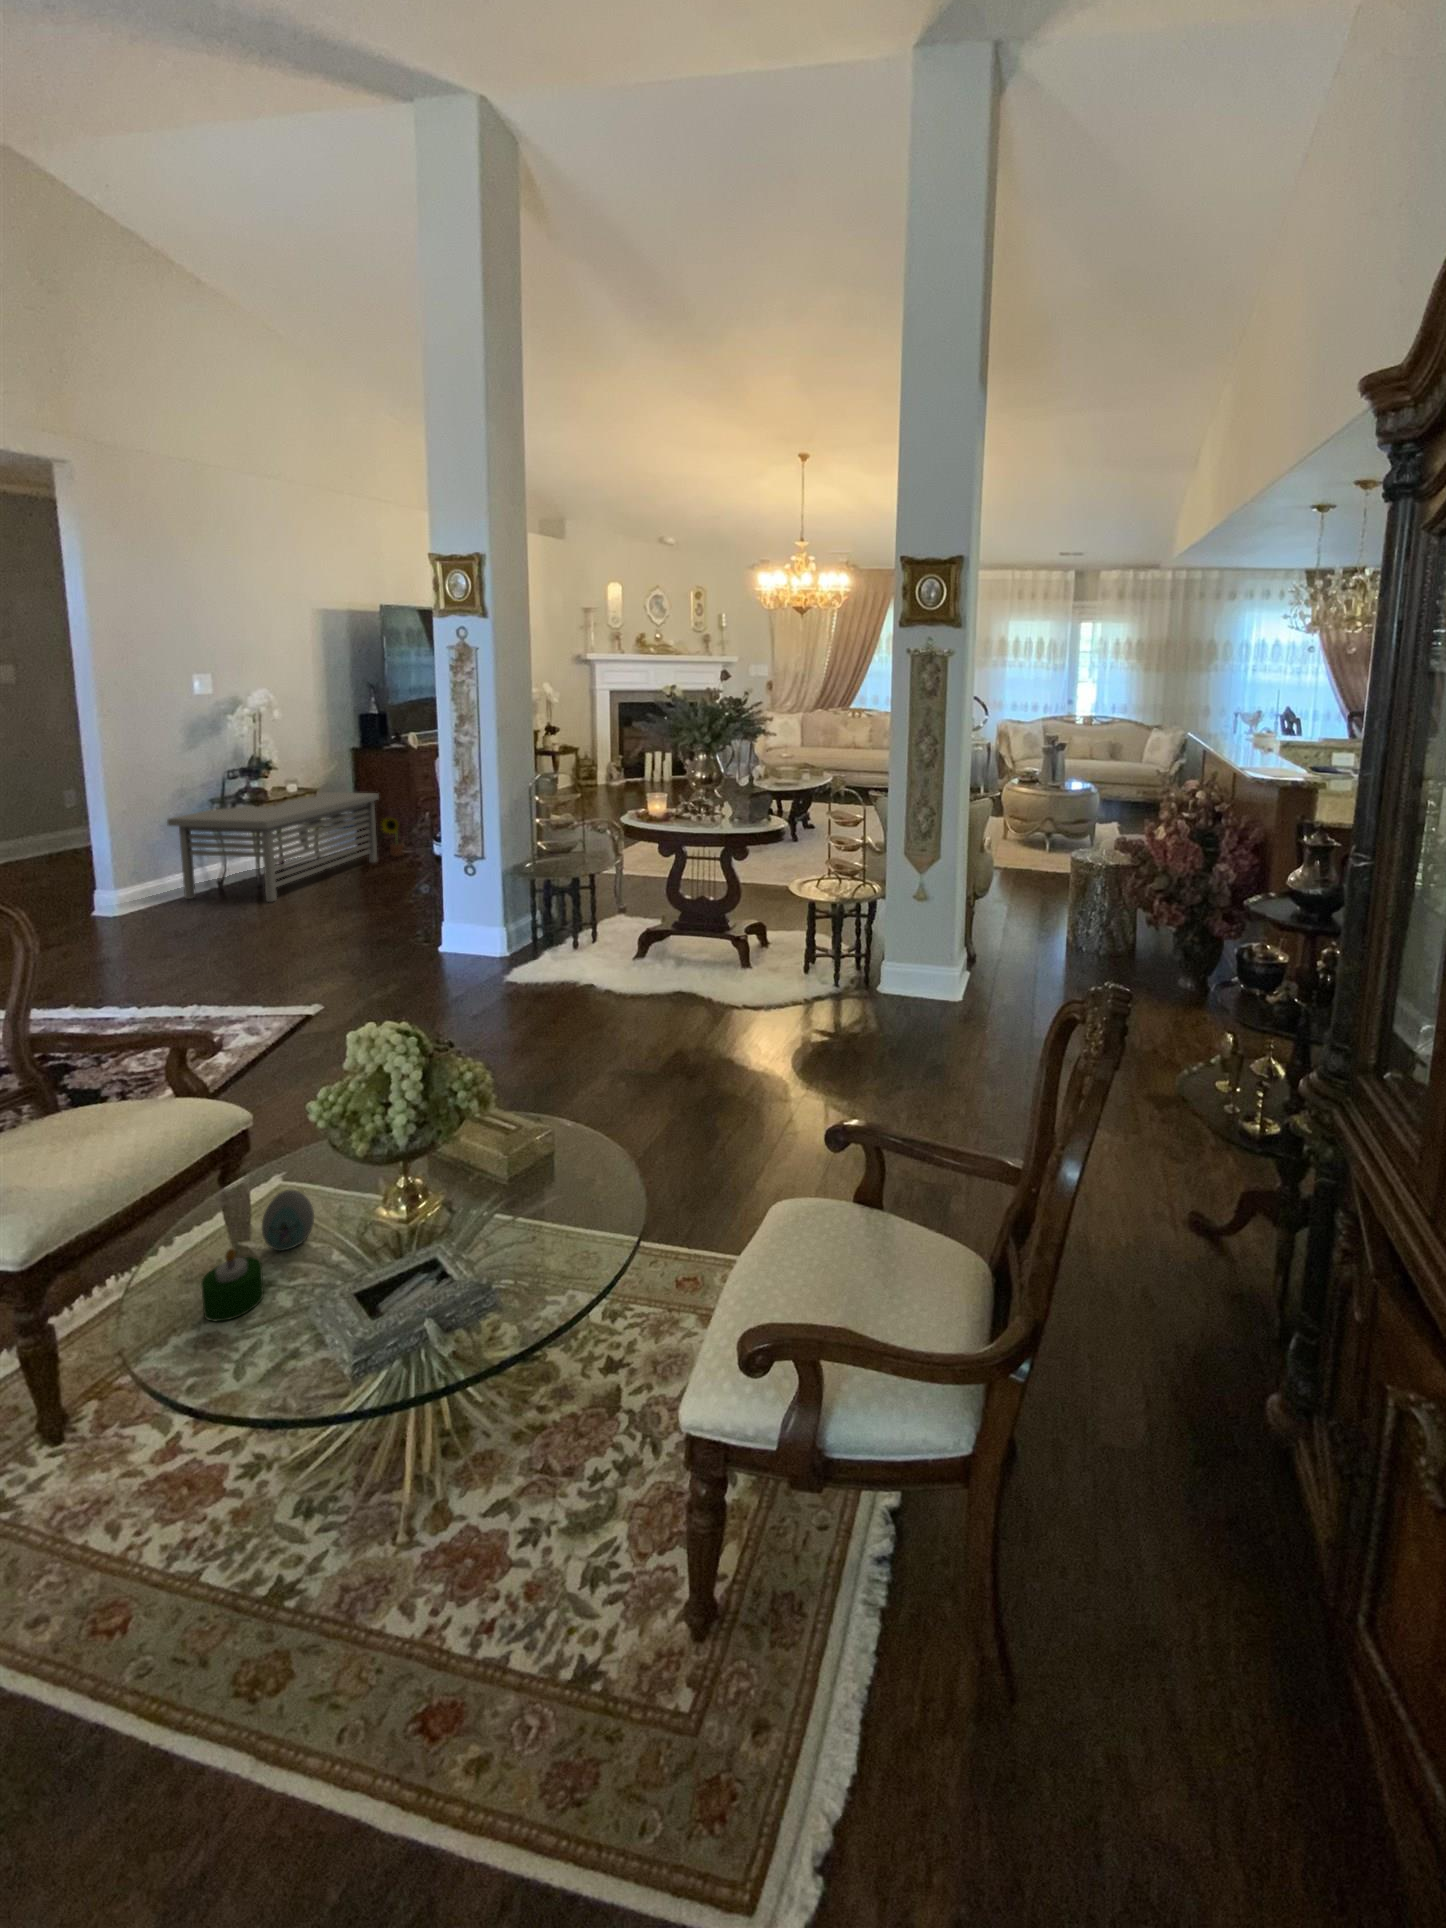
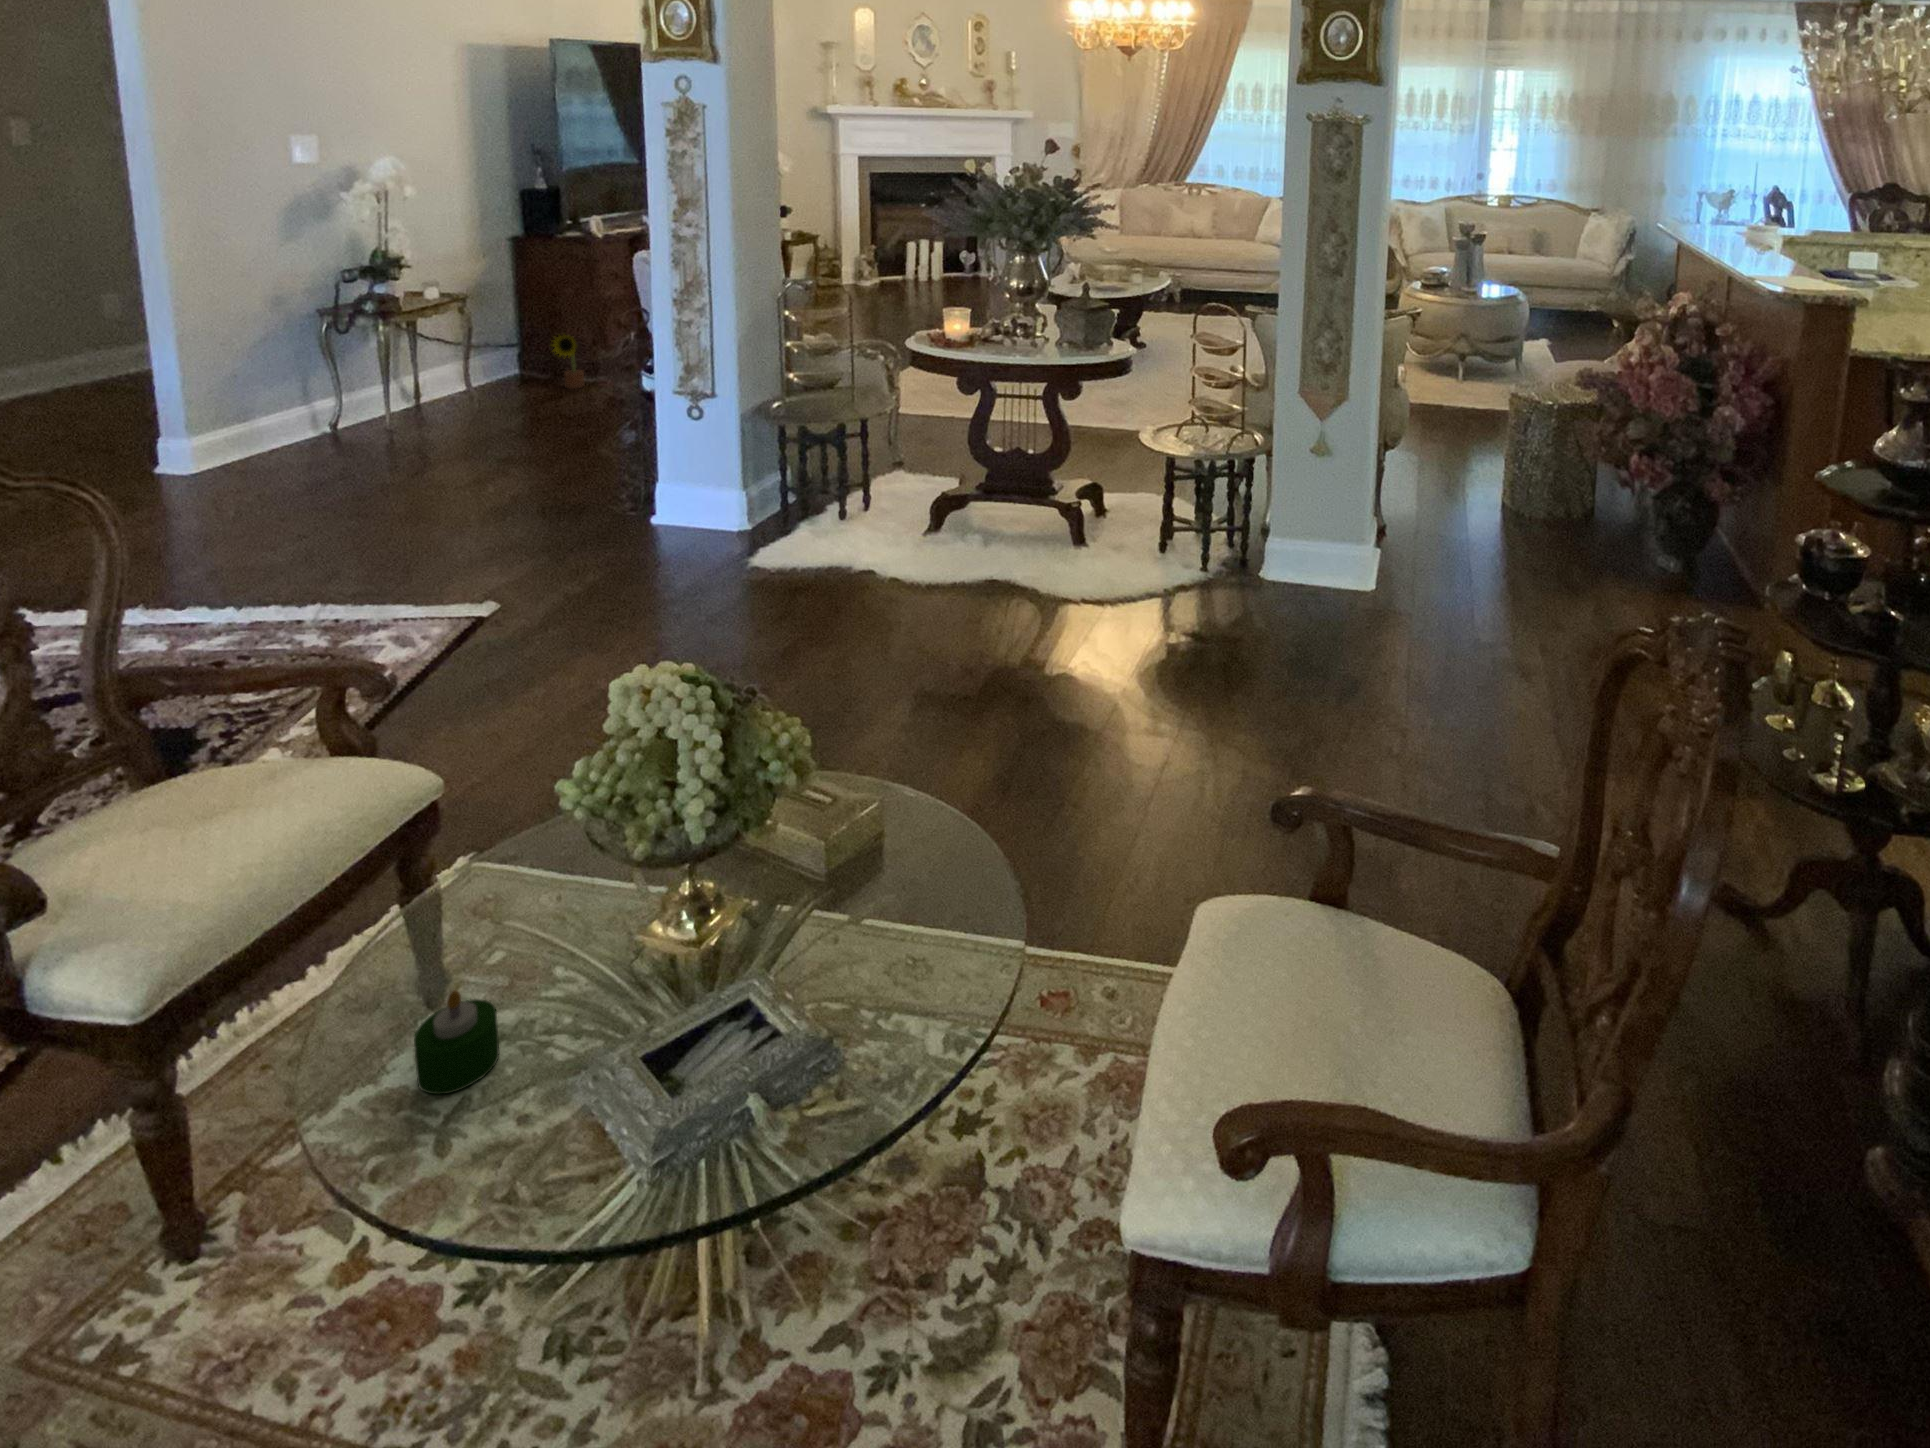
storage bench: present [167,792,379,902] -> none [254,297,549,454]
decorative egg: present [262,1190,314,1251] -> none [486,899,558,985]

